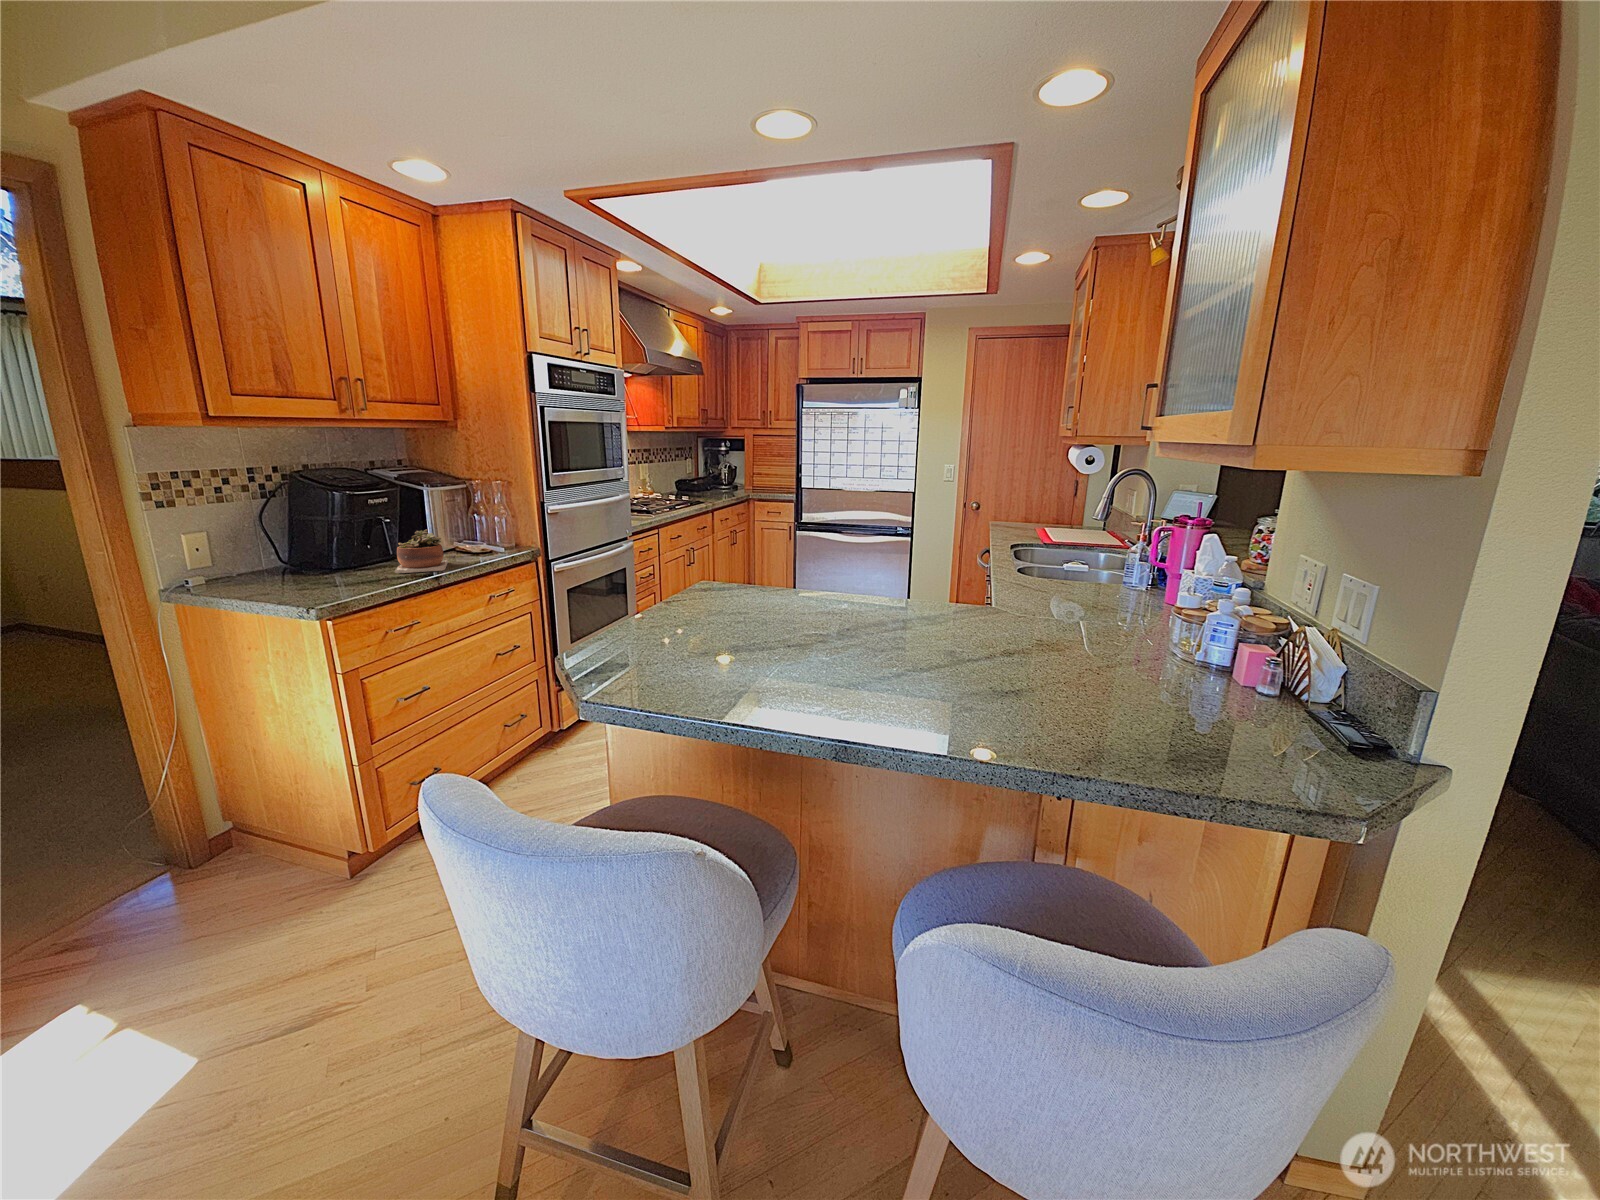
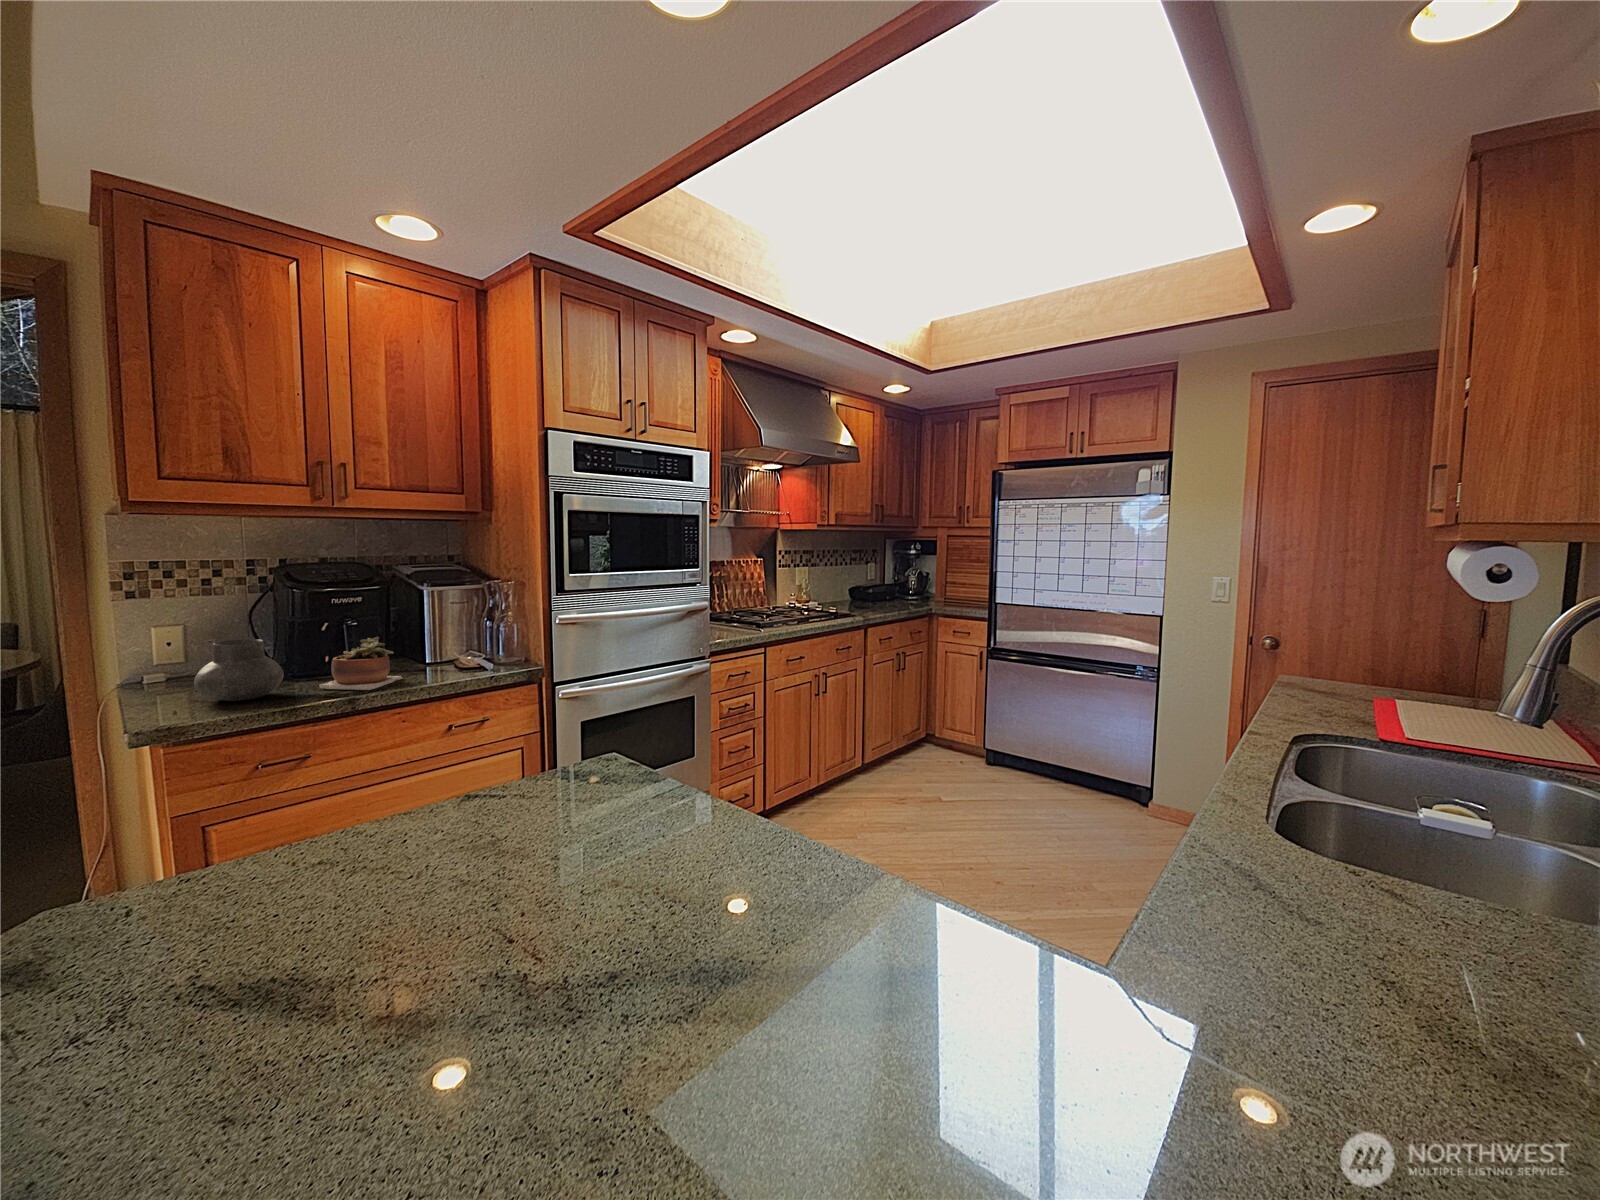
vase: none [304,535,375,586] -> present [194,639,284,701]

